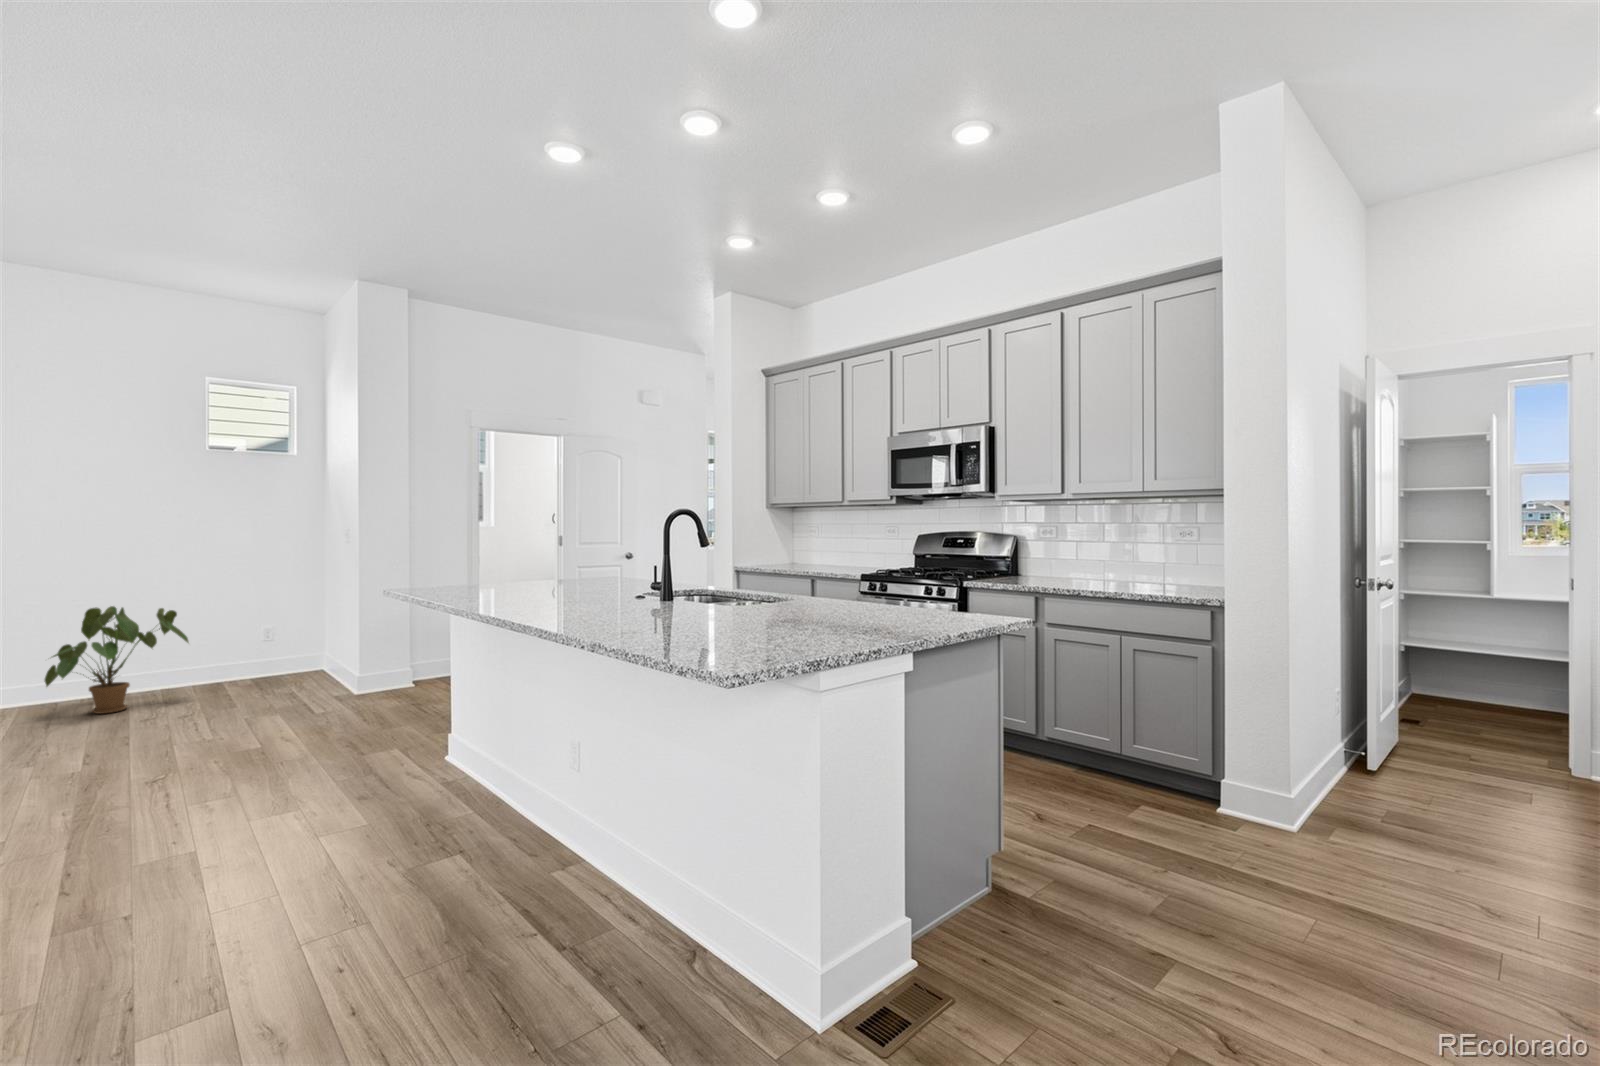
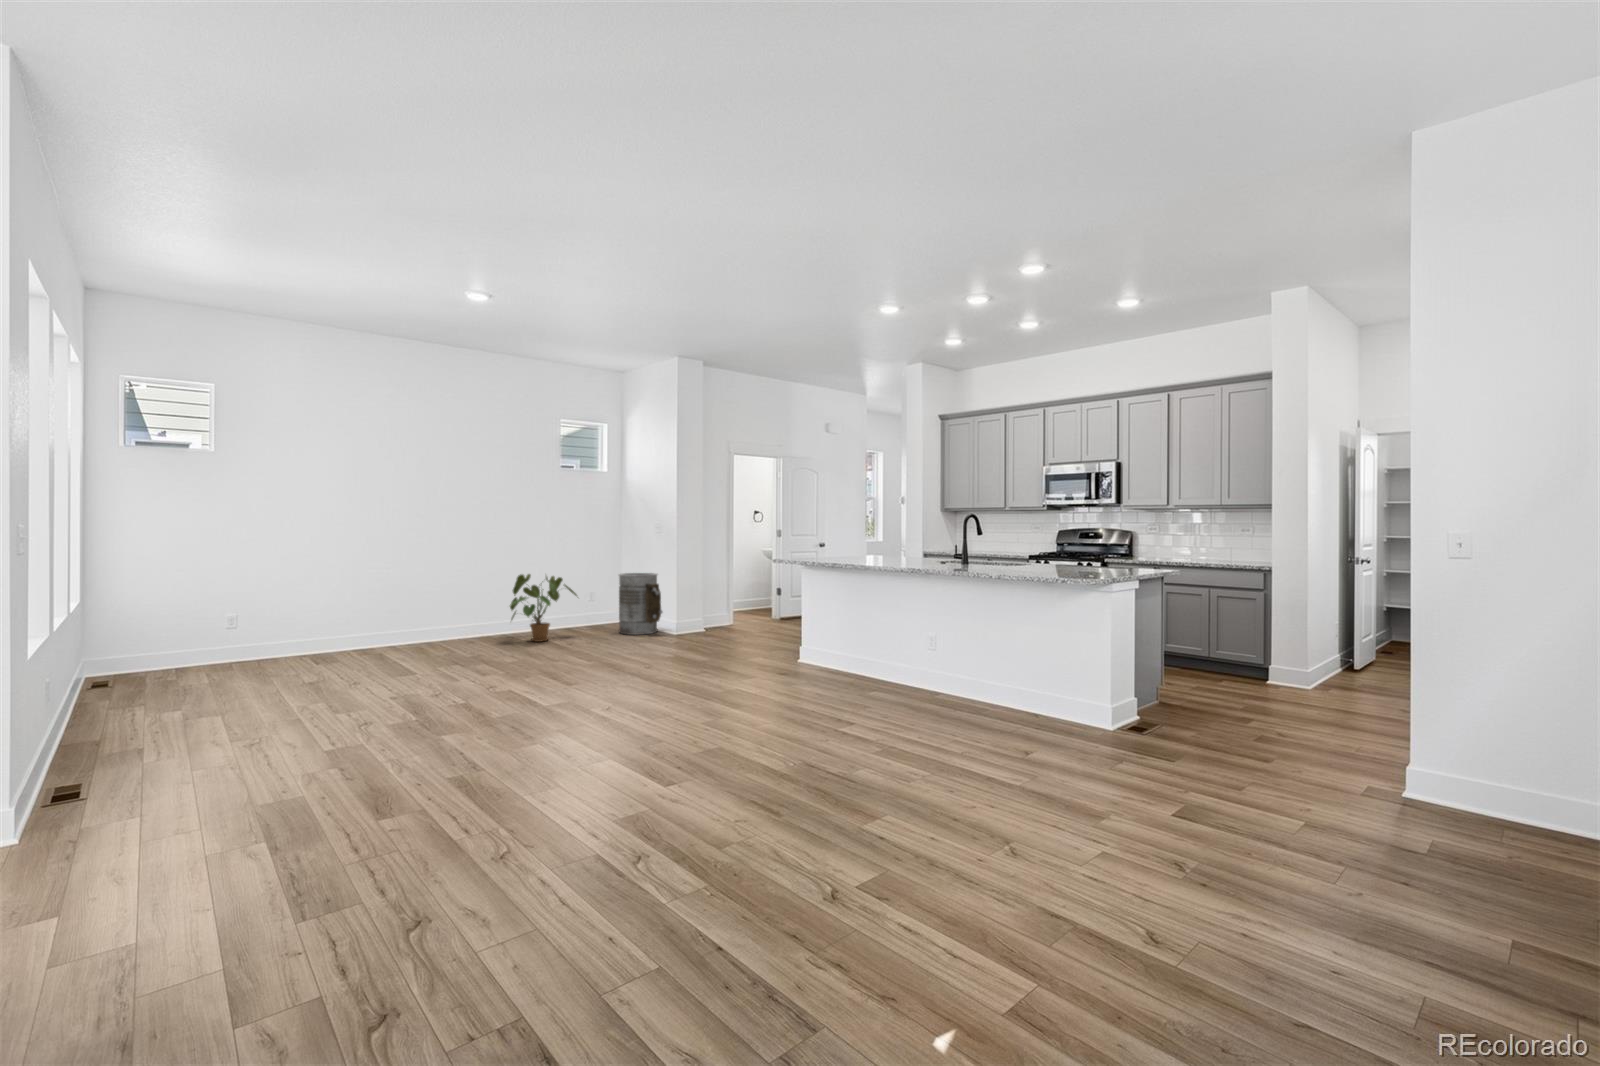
trash can: none [266,600,335,696] -> present [619,572,662,635]

